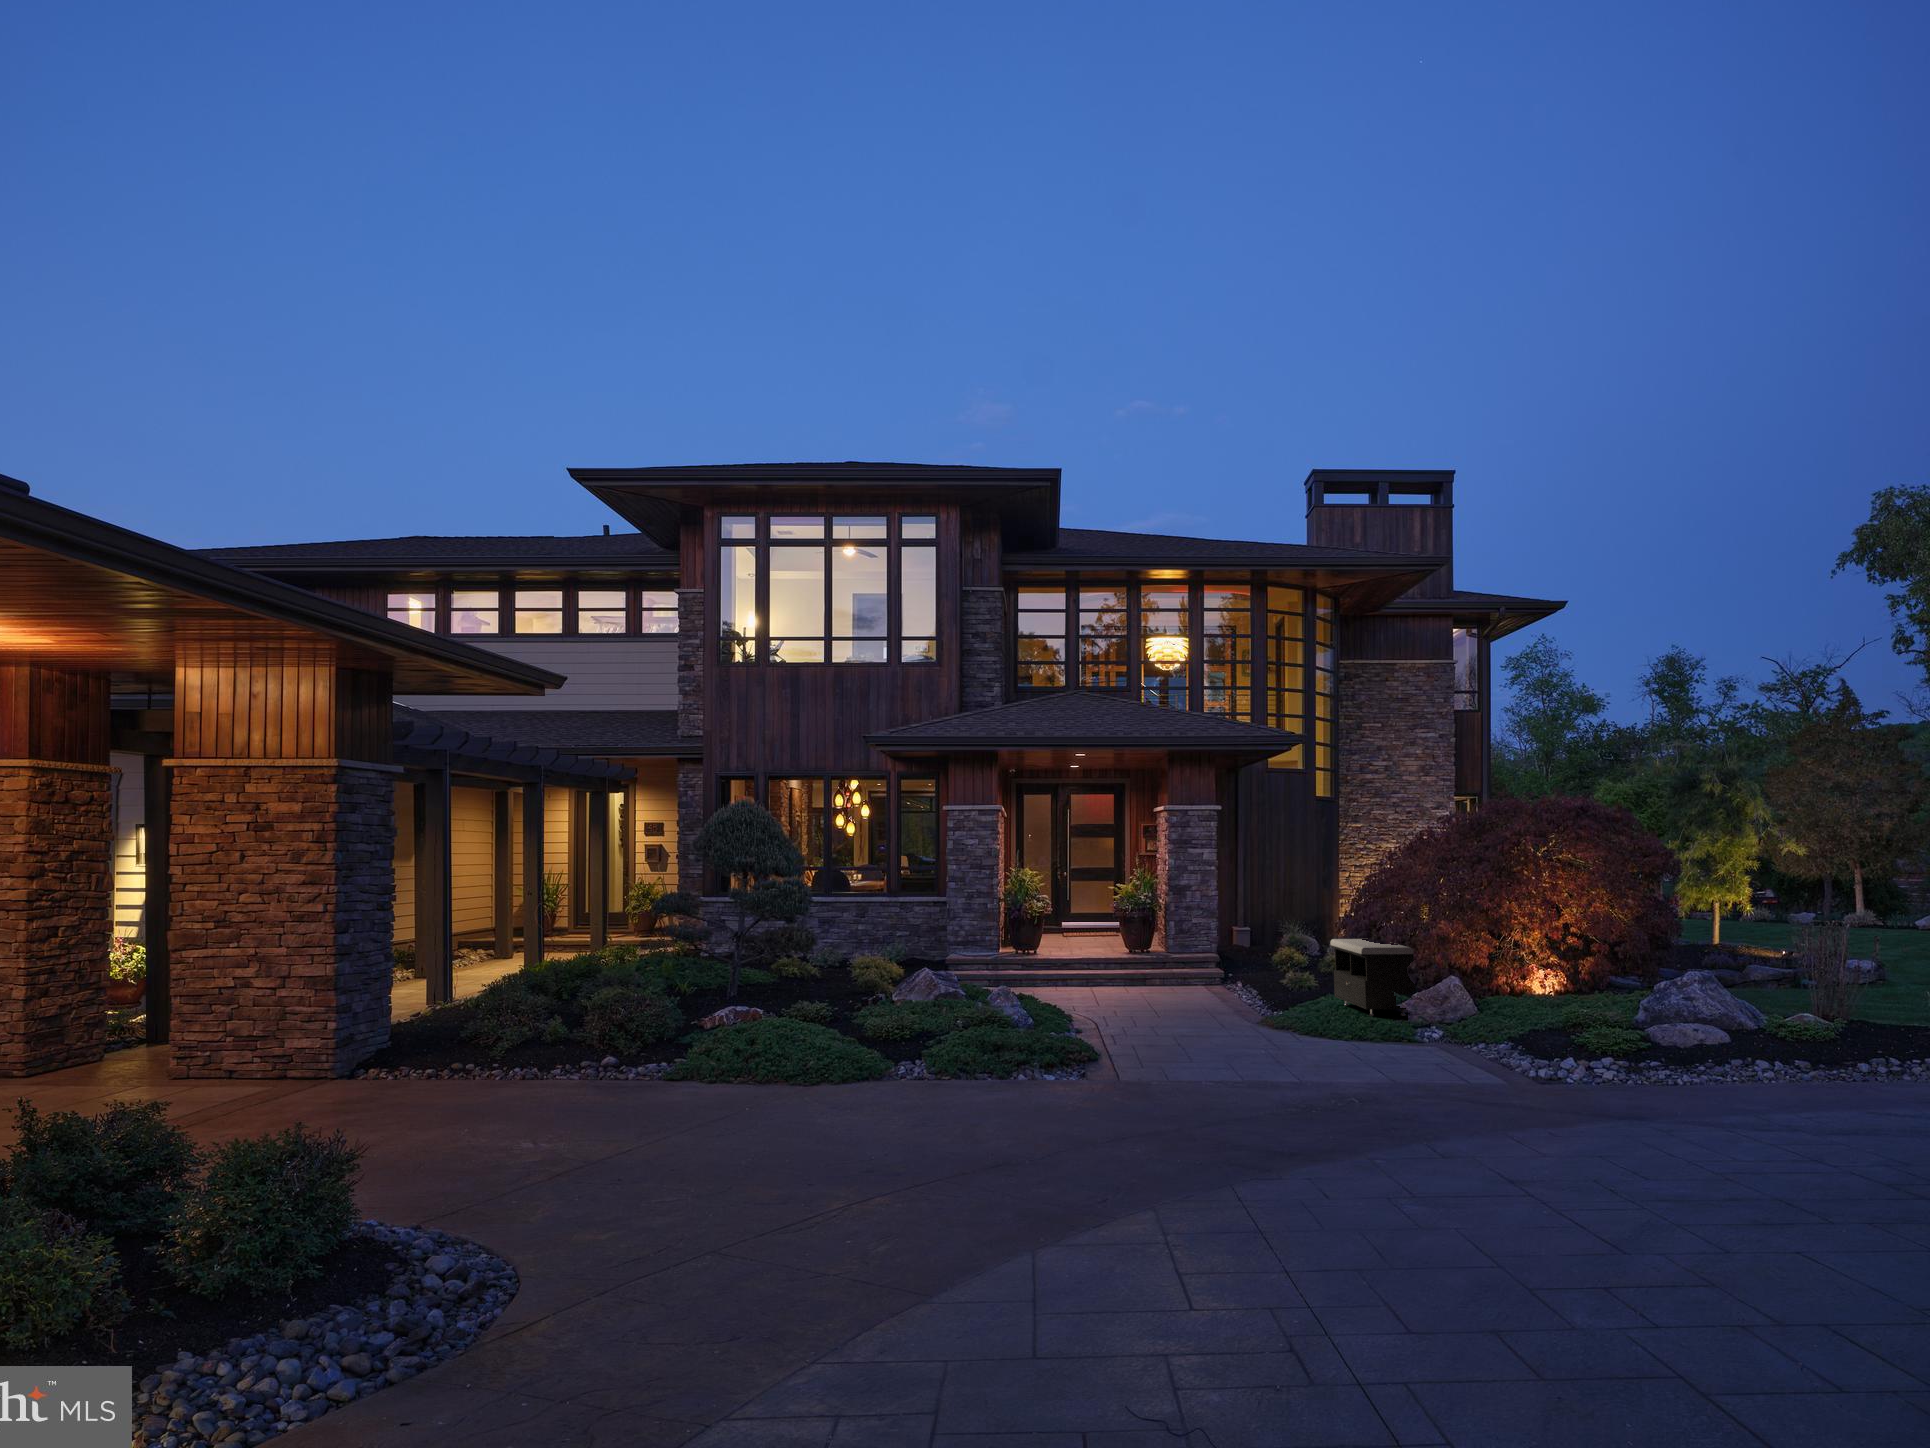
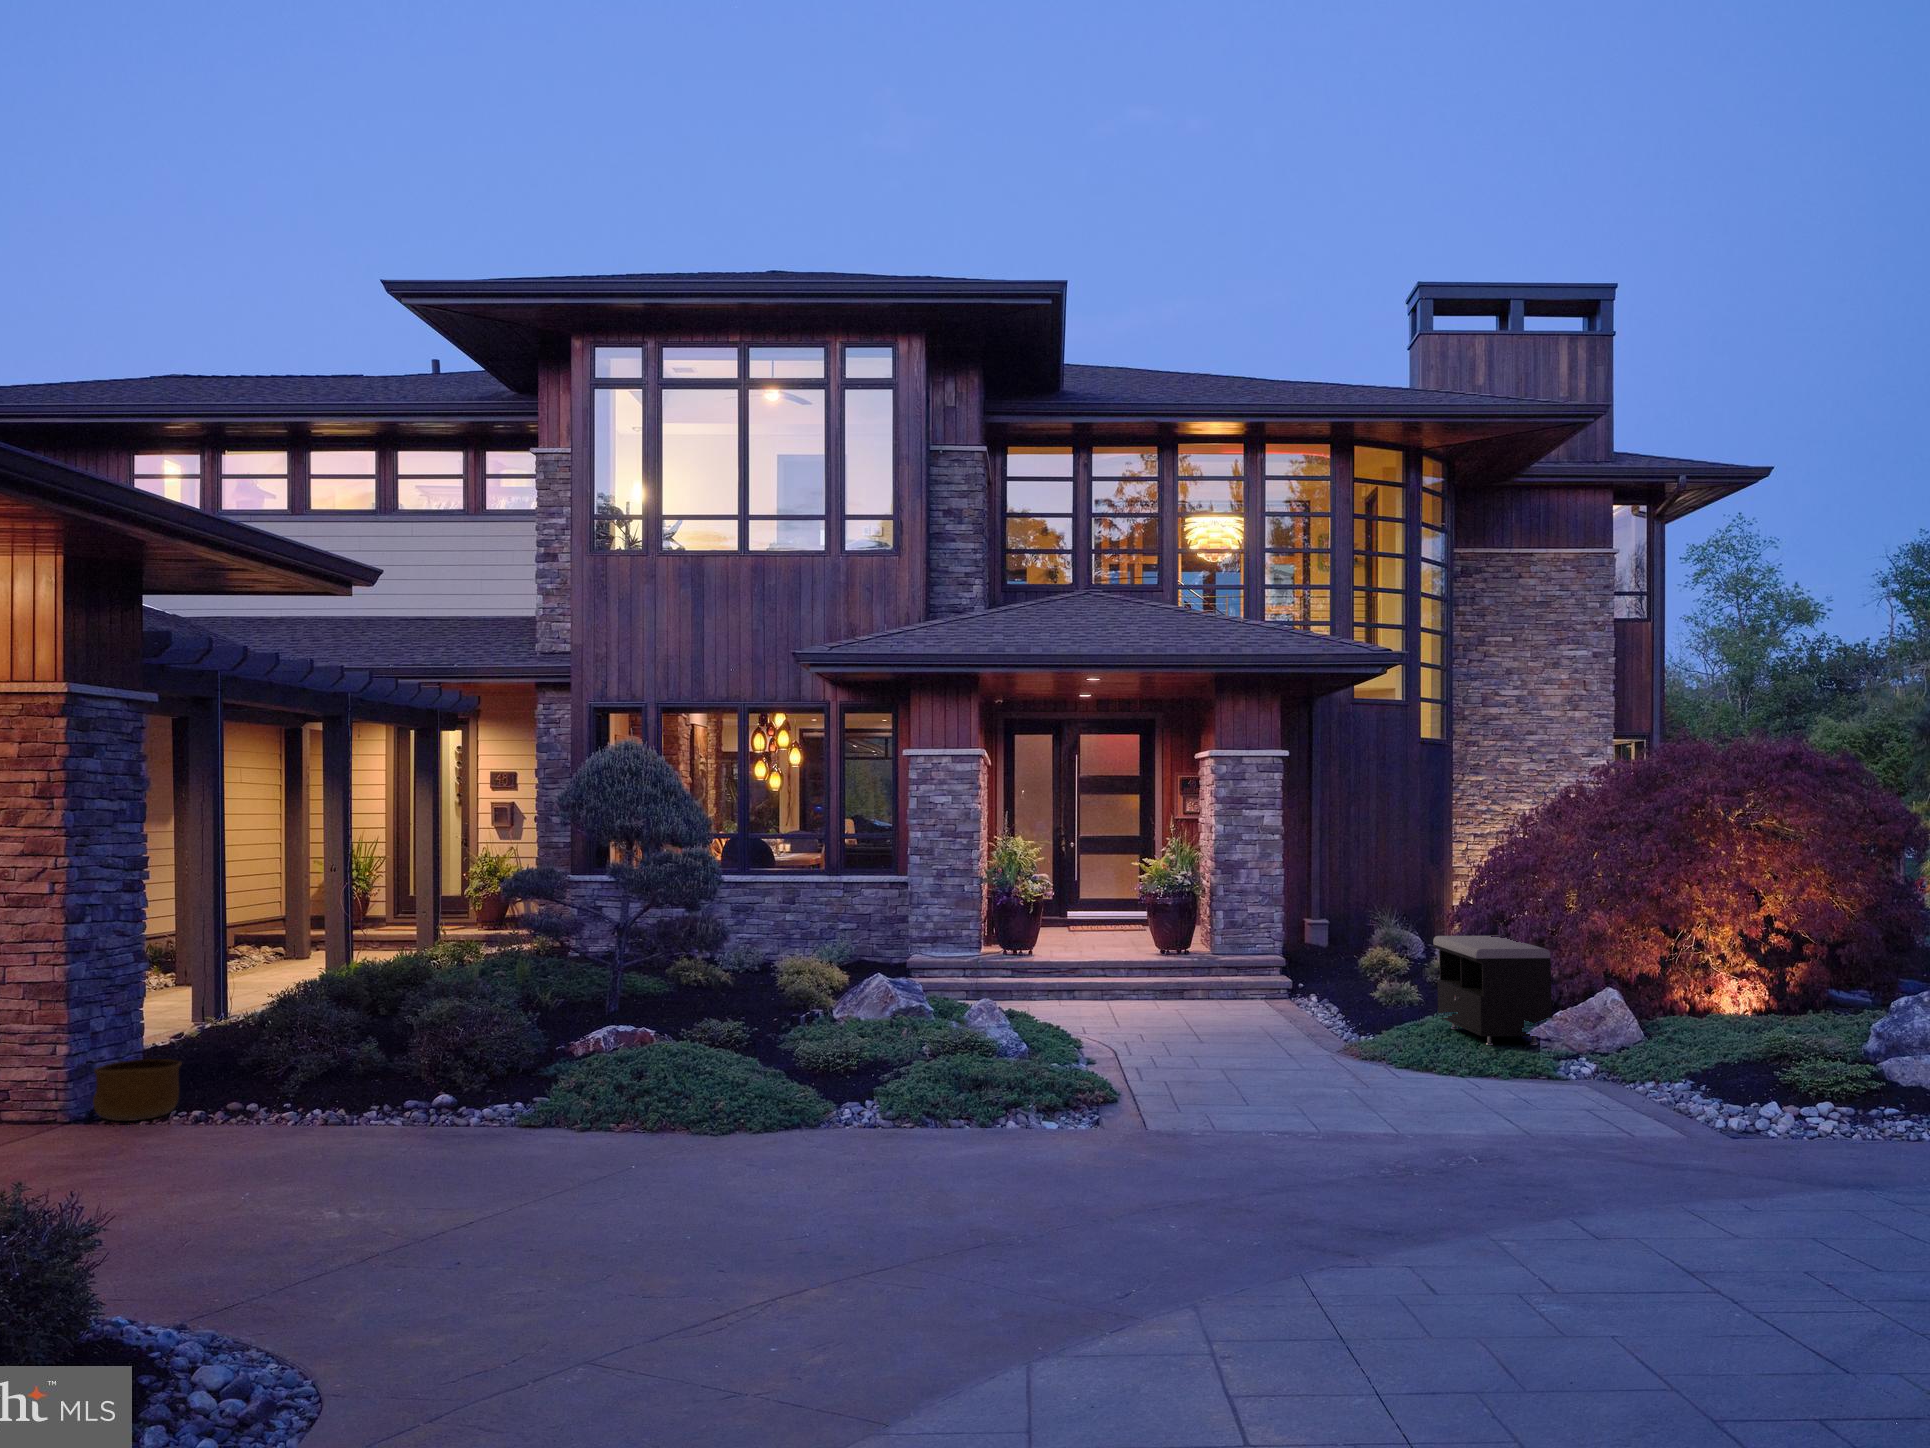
basket: none [421,1019,480,1061] -> present [93,1059,182,1121]

